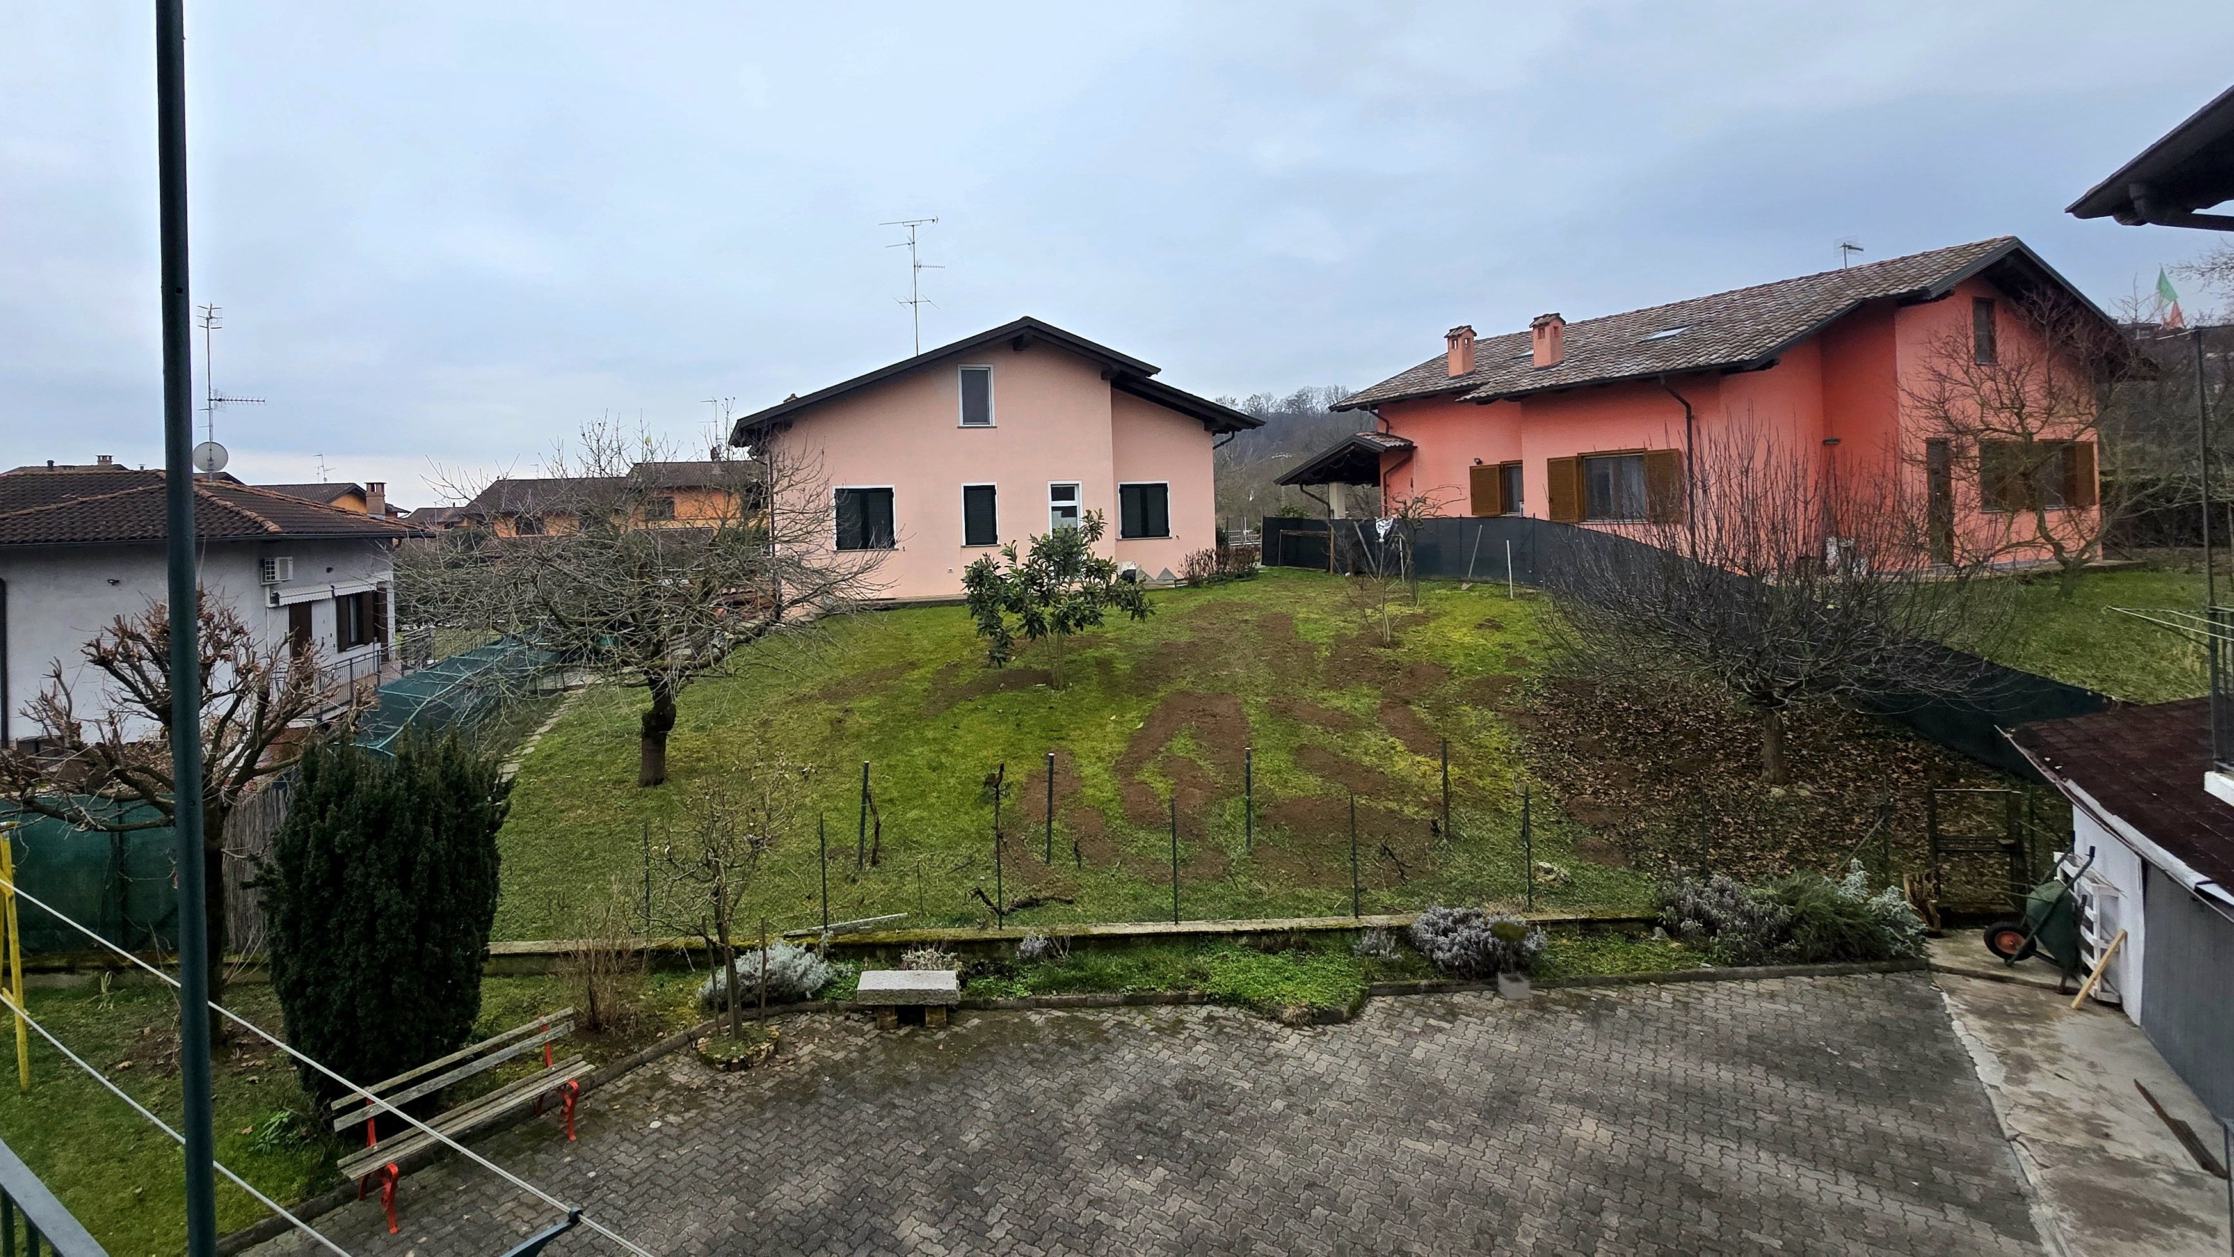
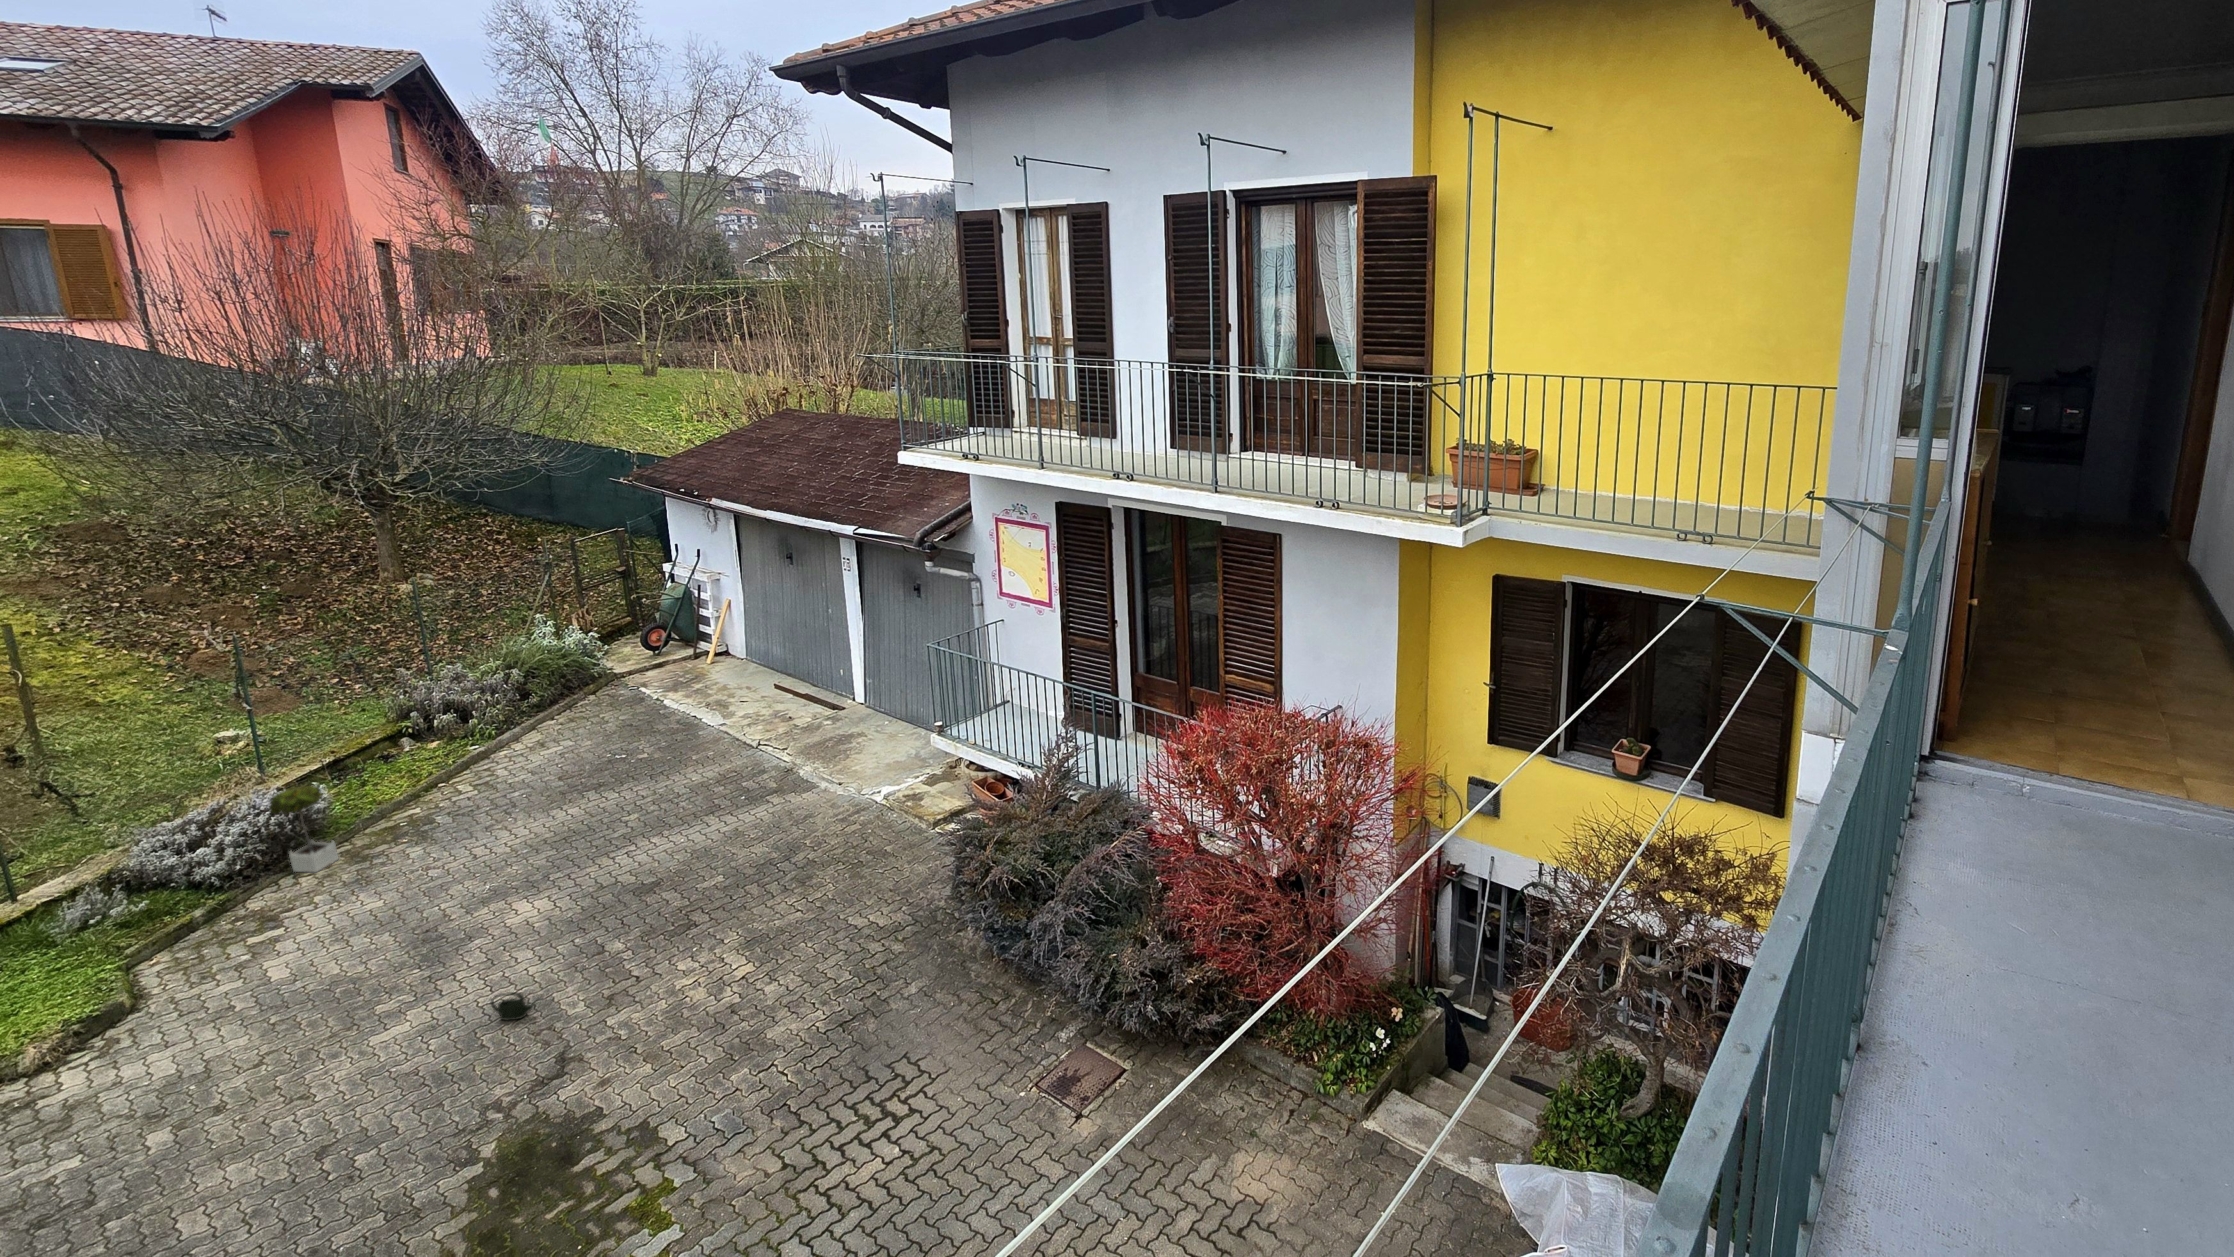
watering can: none [1474,1174,1504,1211] -> present [491,992,533,1020]

